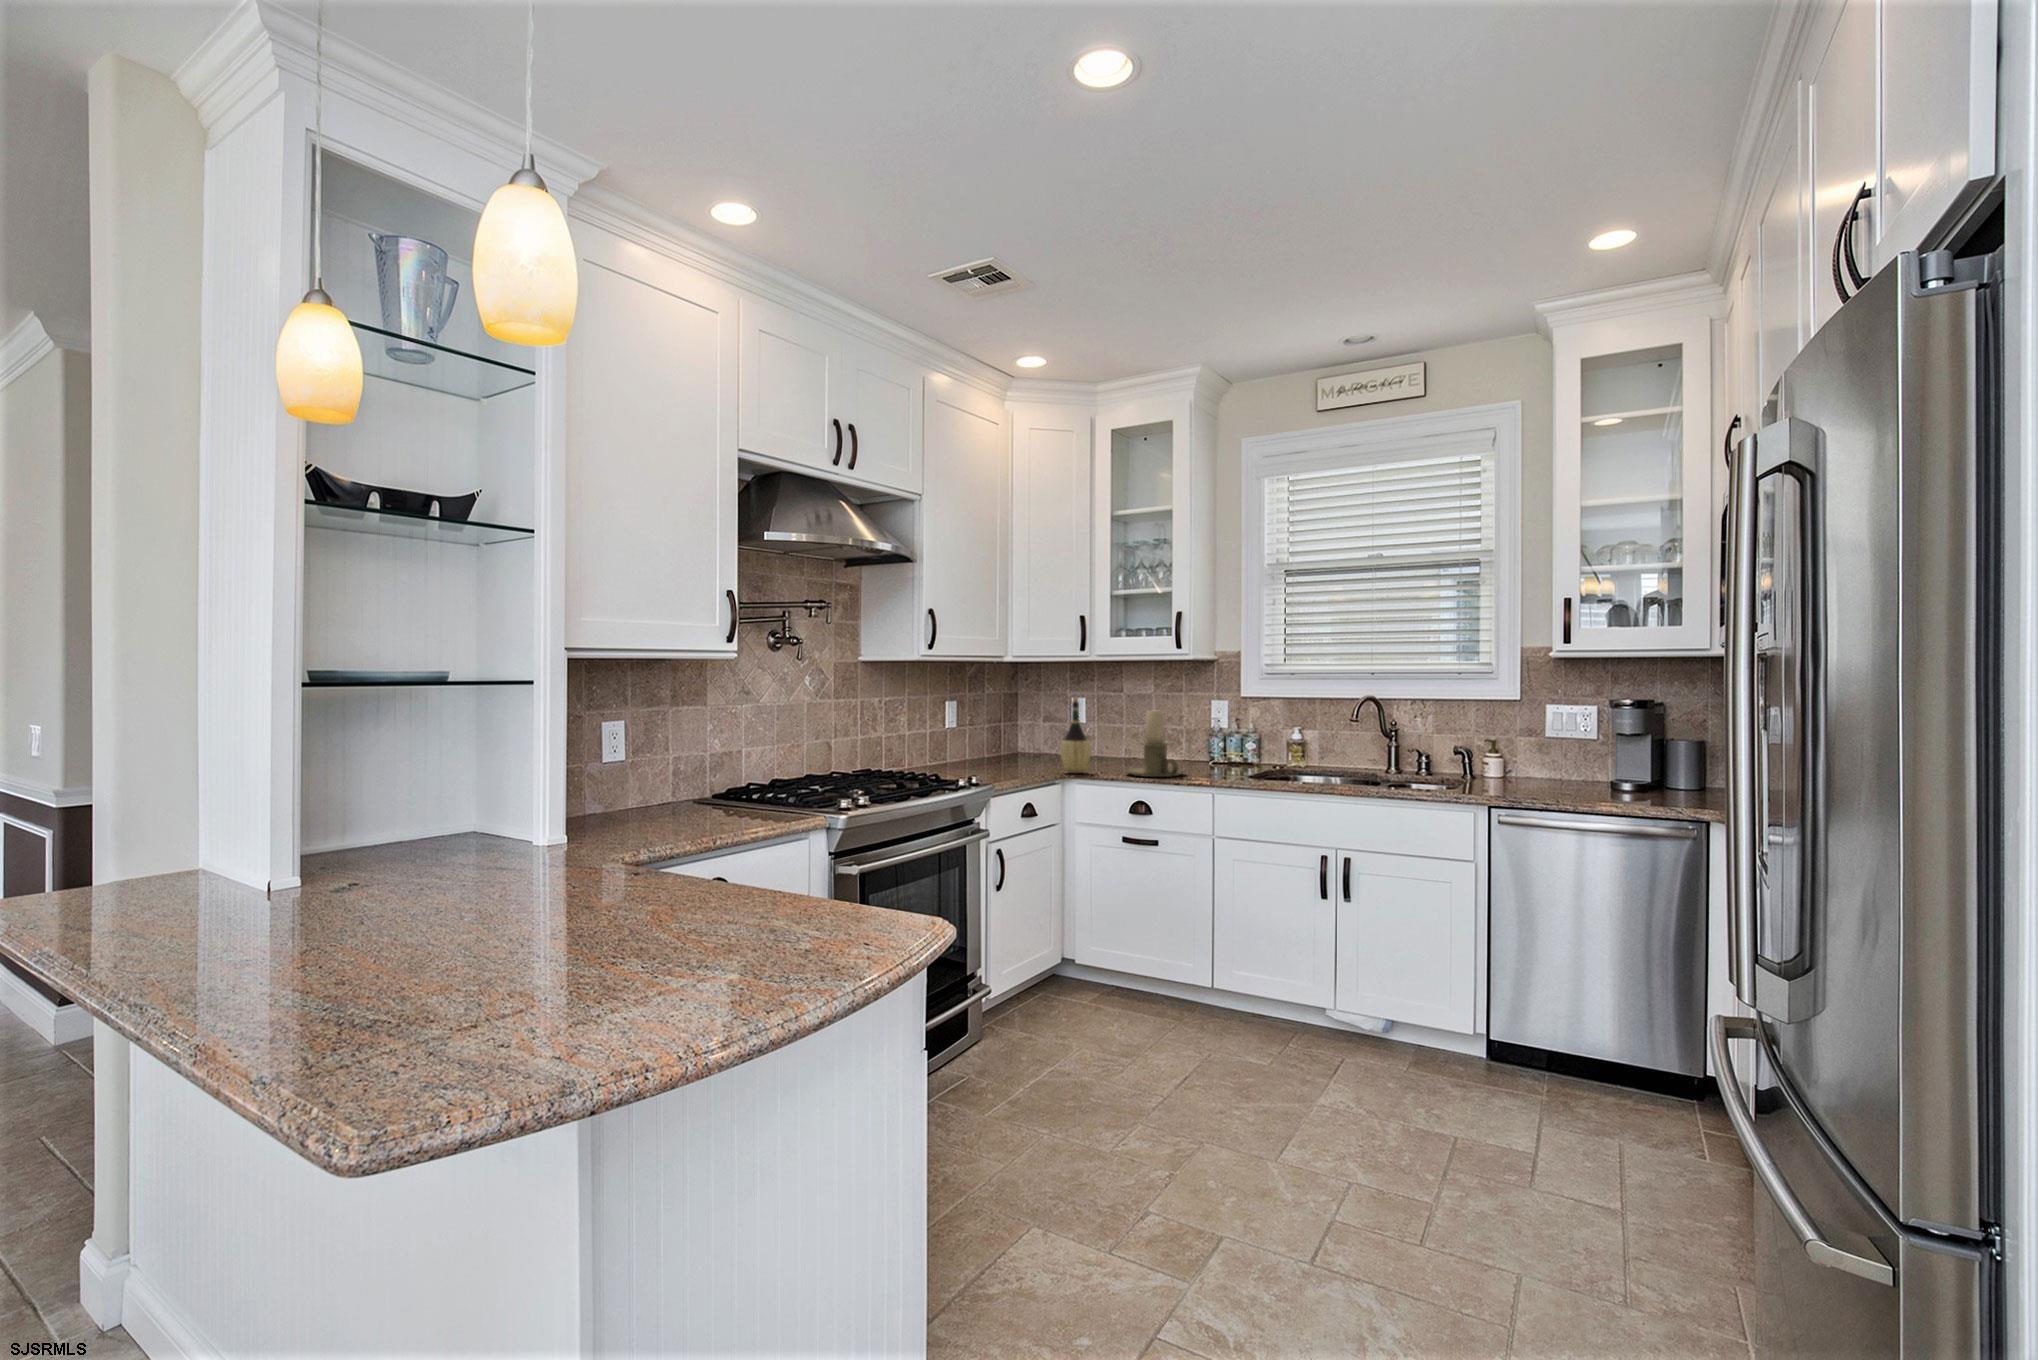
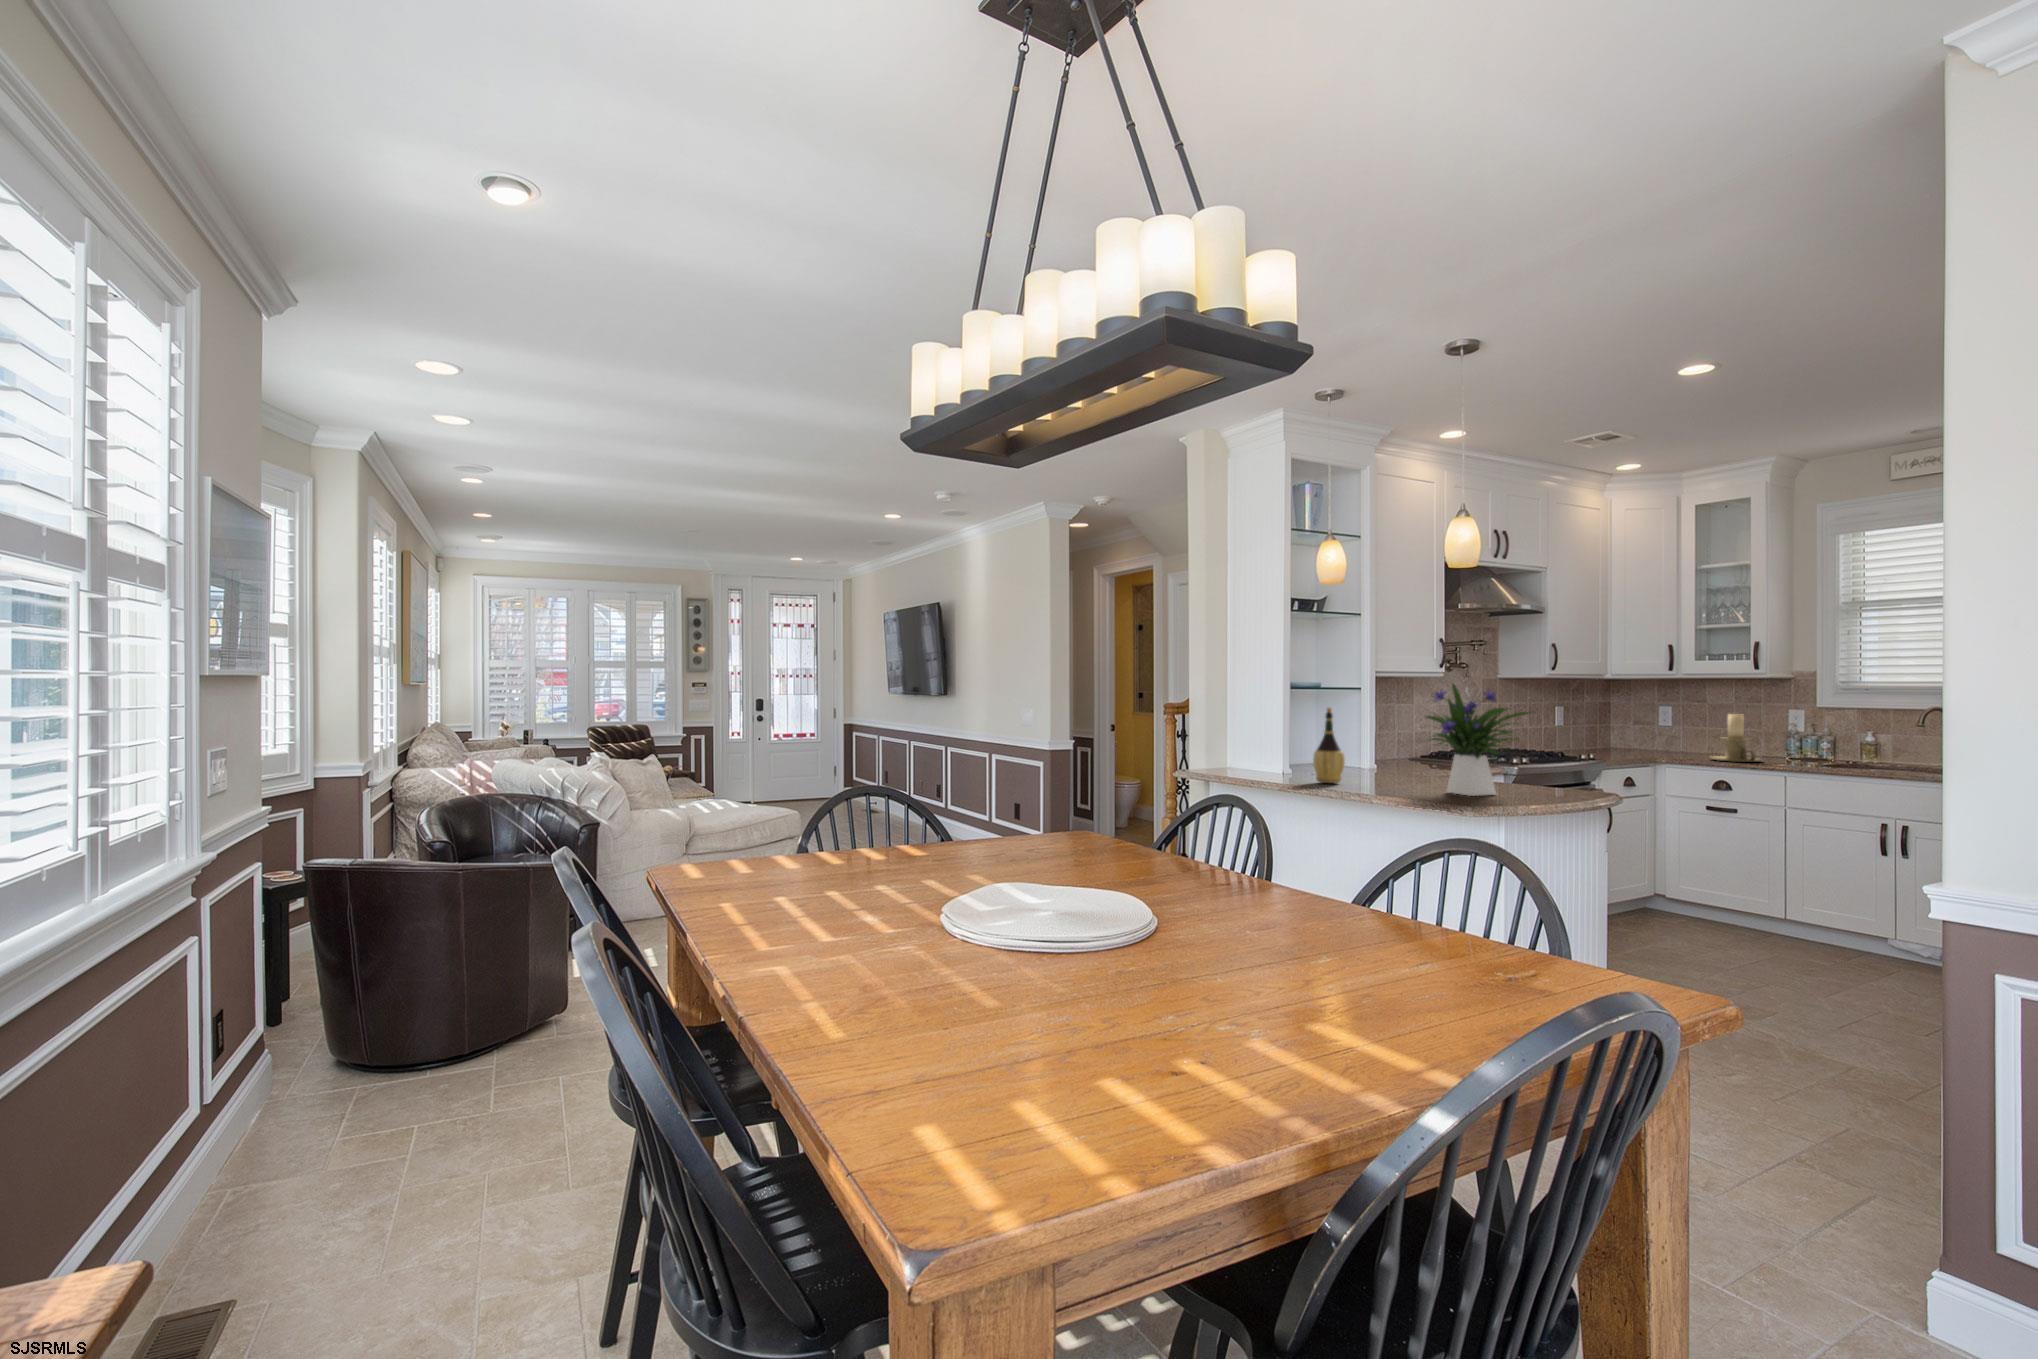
flower arrangement: none [403,673,714,988] -> present [1426,684,1530,796]
wine bottle: present [1060,697,1091,773] -> present [1313,708,1345,783]

